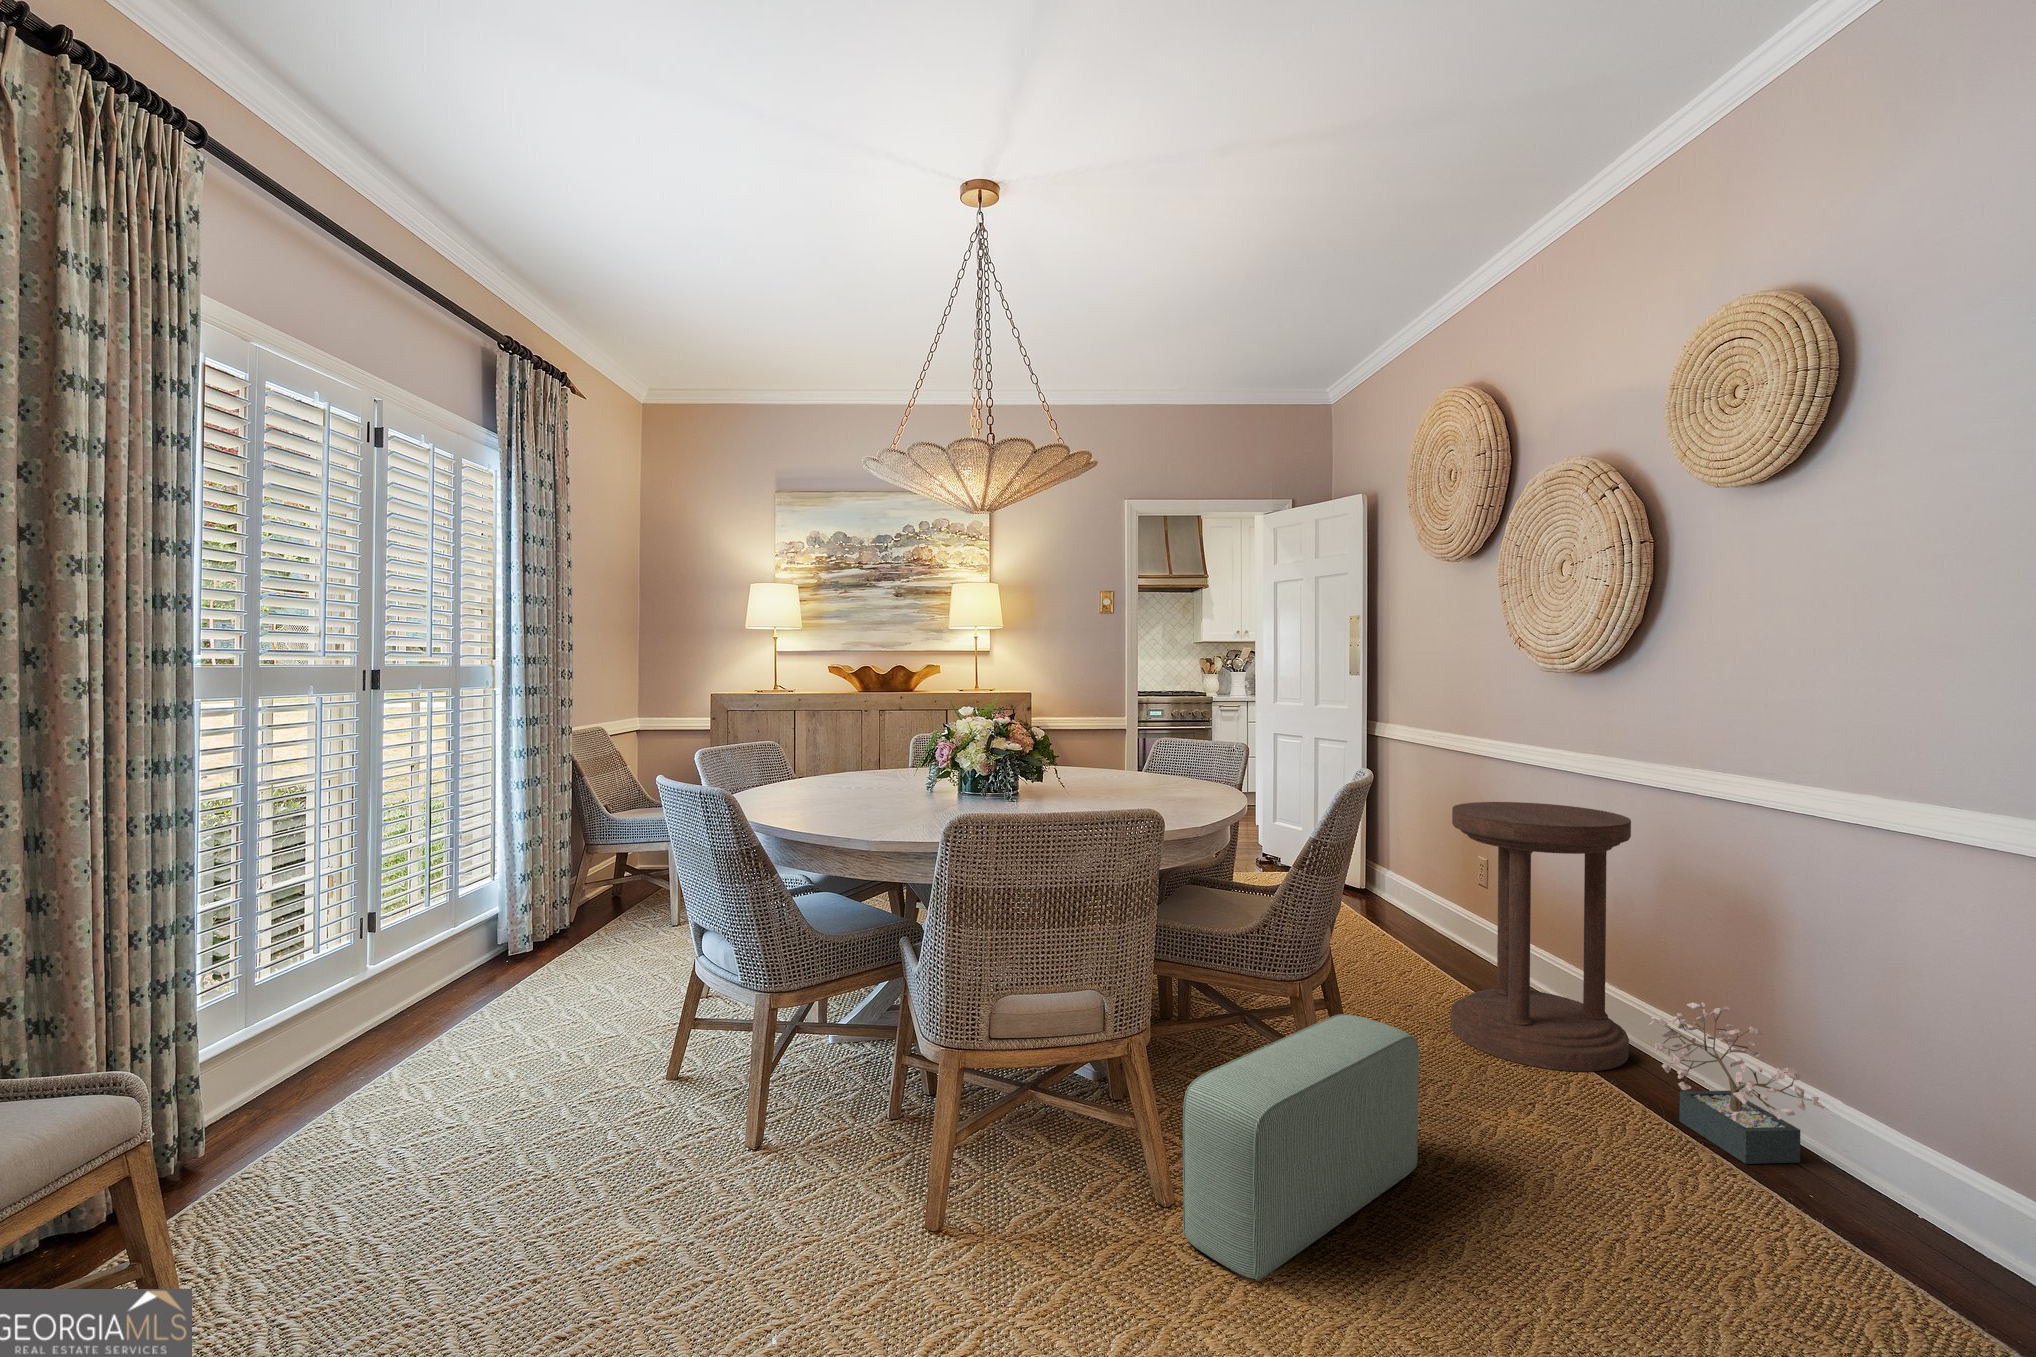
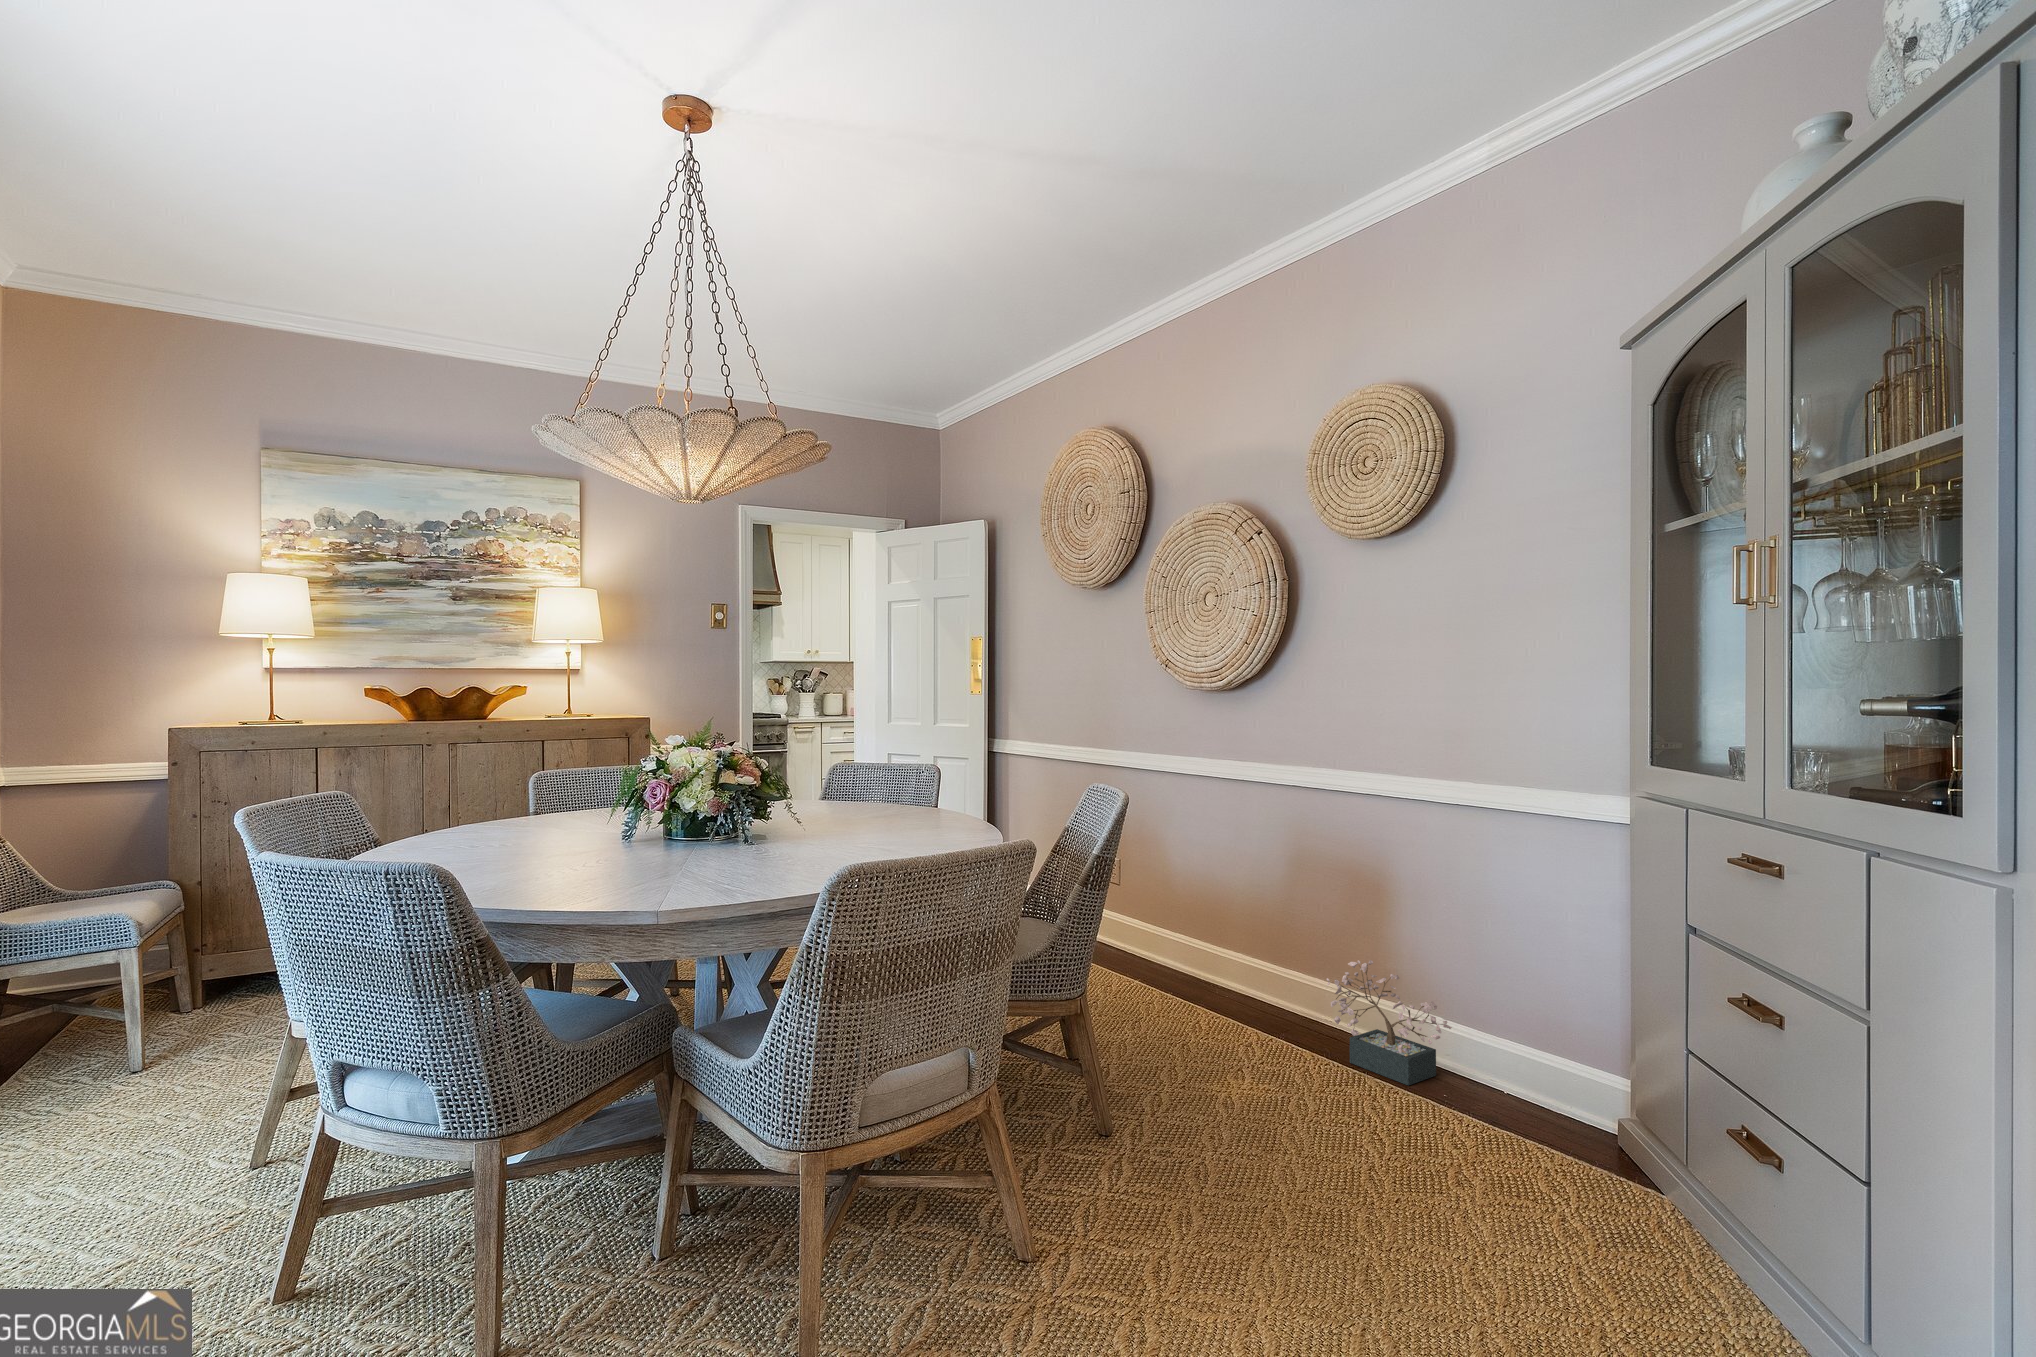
side table: present [1451,802,1631,1072] -> none [1144,806,1286,1041]
pouf: present [1183,1014,1419,1280] -> none [1069,1022,1211,1306]

